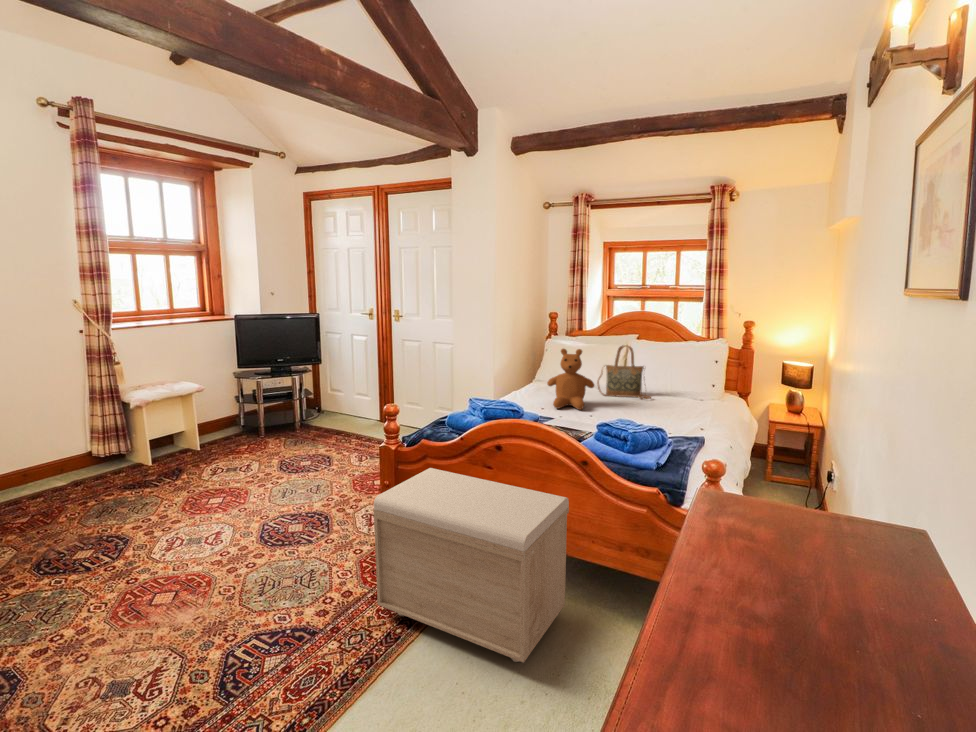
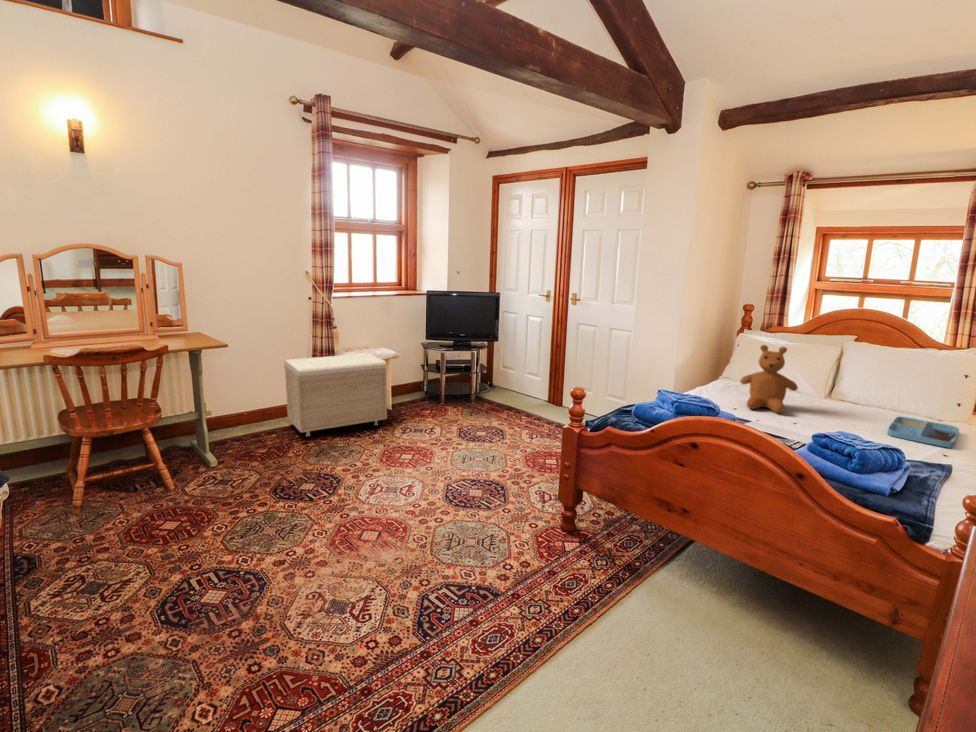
handbag: present [597,345,651,399] -> none [798,347,867,410]
tray: none [664,402,716,424] -> present [888,417,959,448]
storage bench: present [374,468,569,663] -> present [284,353,387,436]

